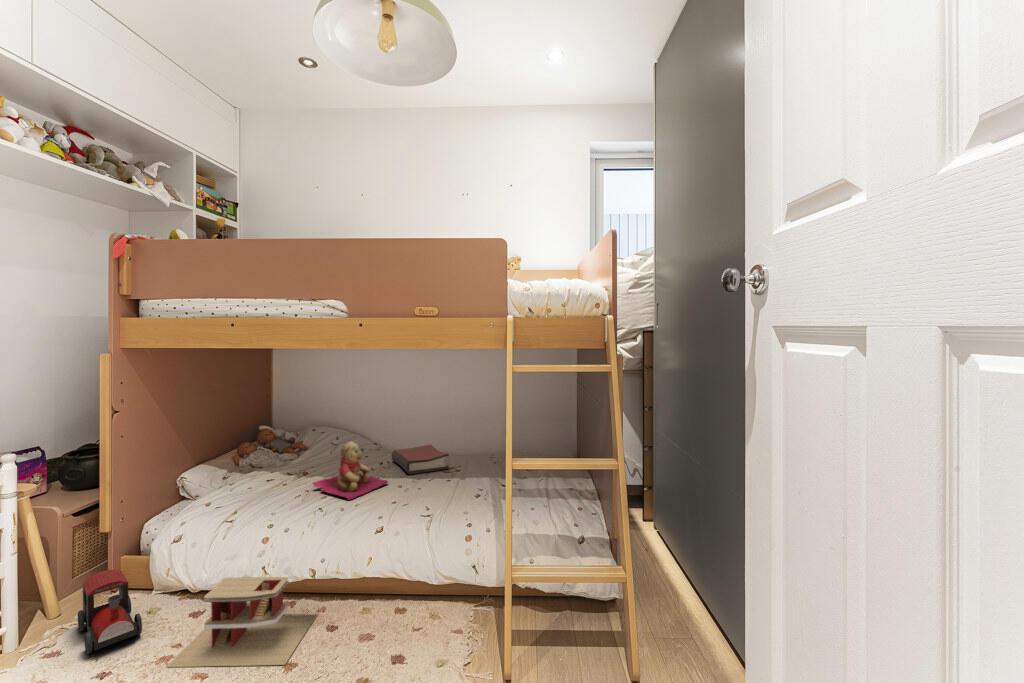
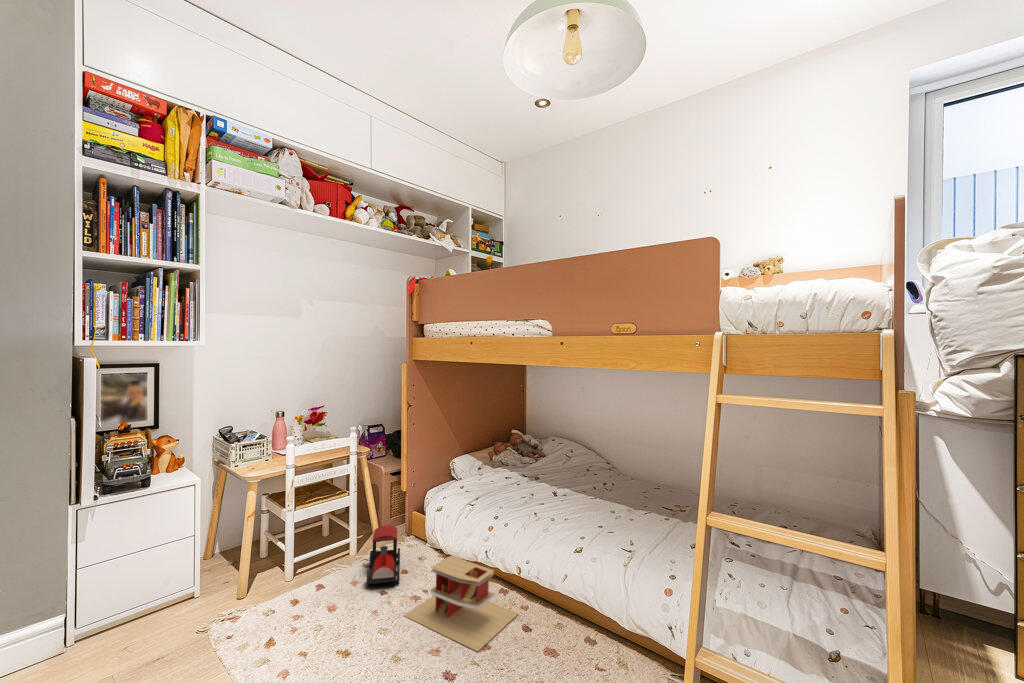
teddy bear: present [312,441,388,500] -> none [537,454,606,511]
hardback book: present [392,445,449,475] -> none [619,469,675,499]

